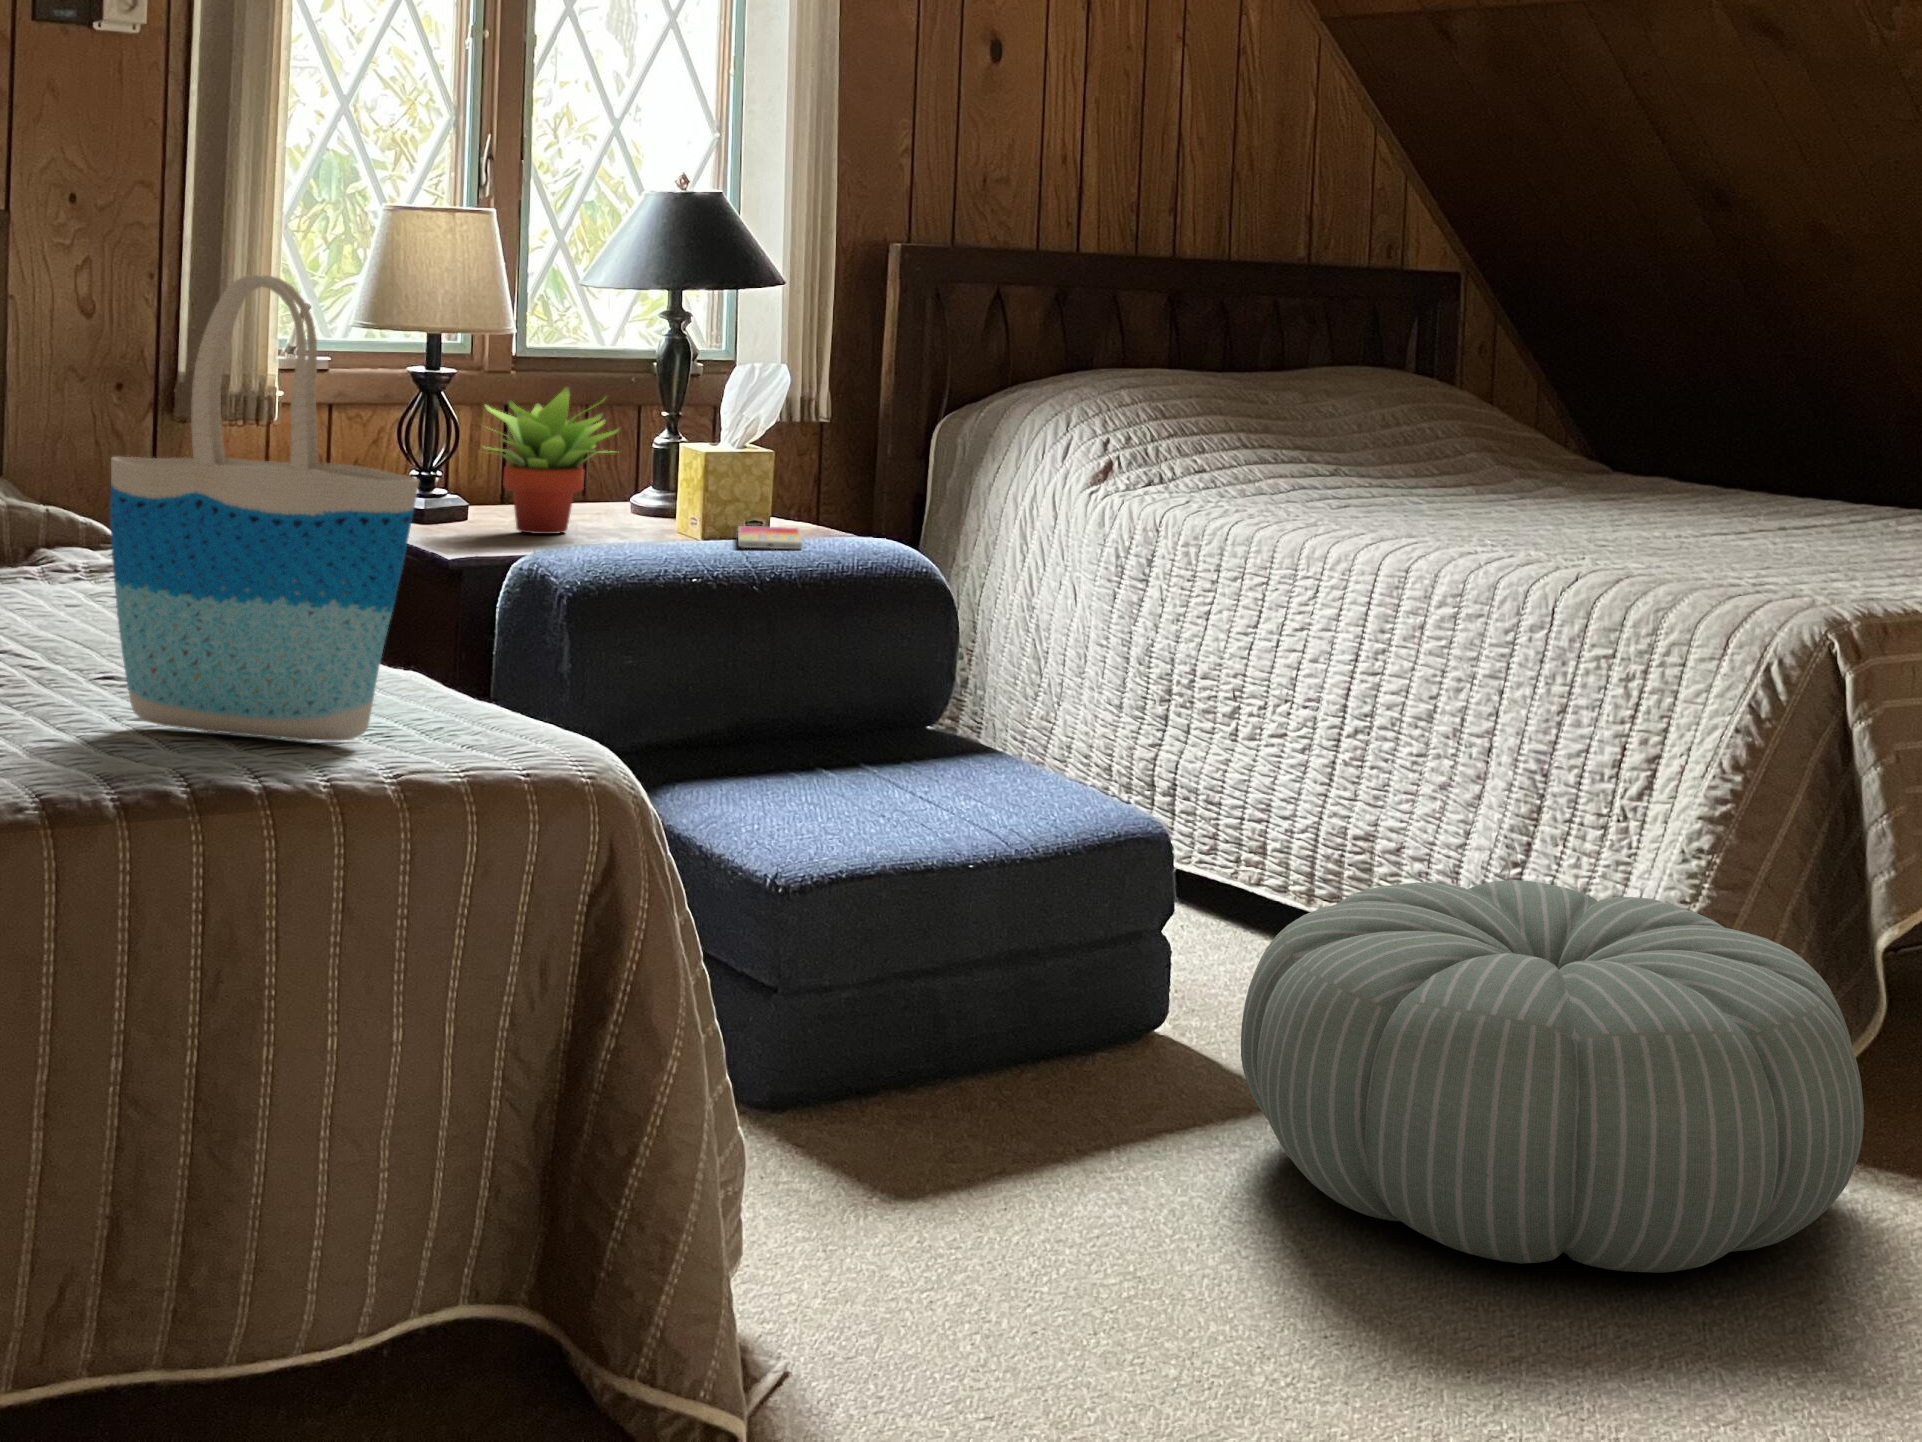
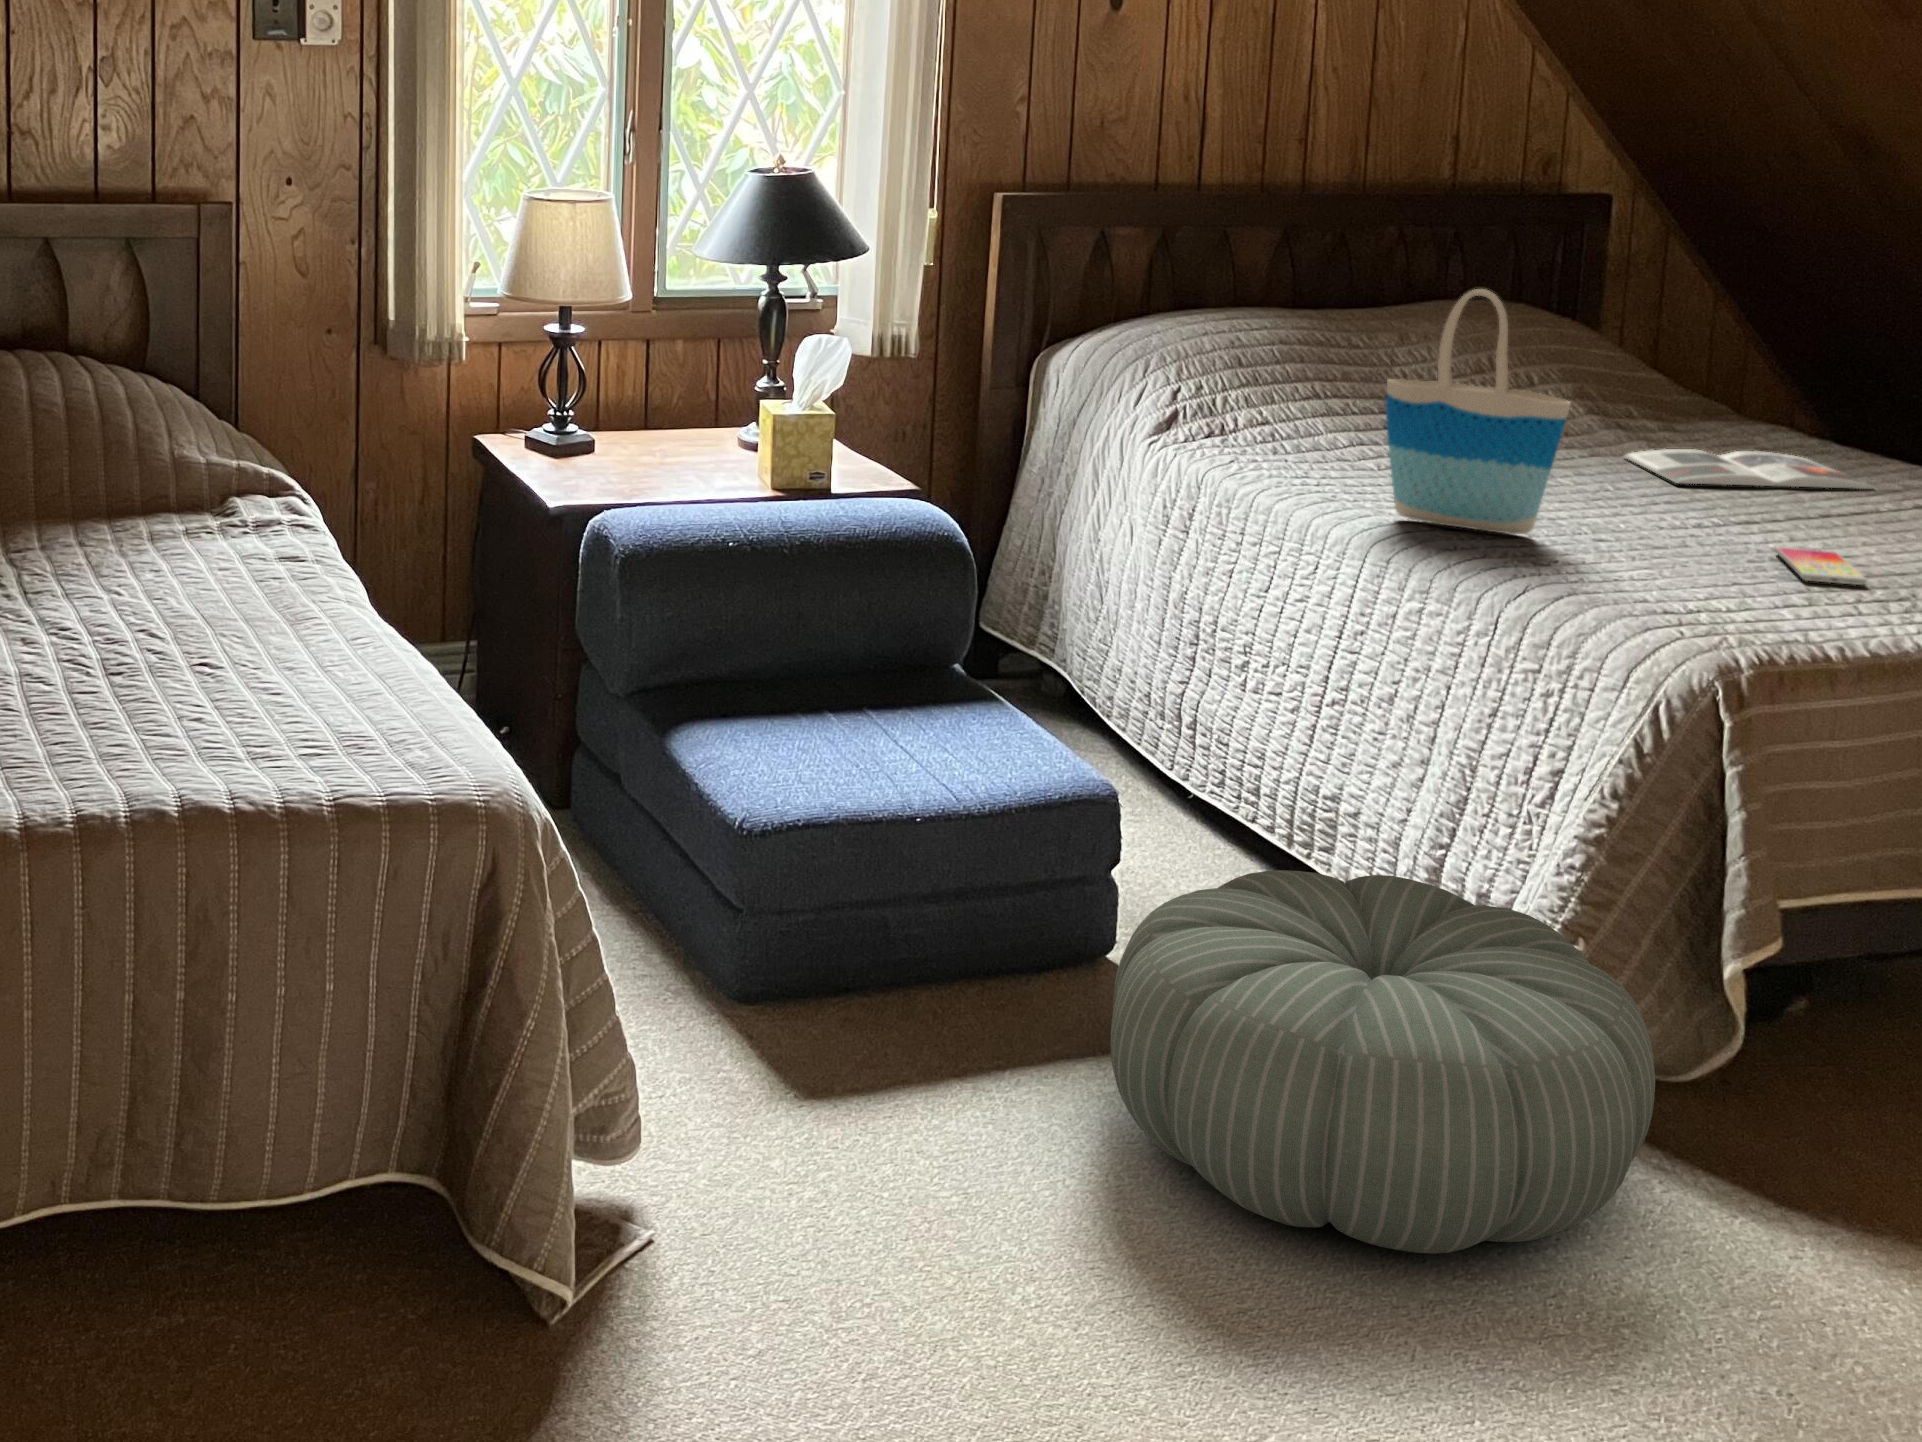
tote bag: present [110,275,419,741] -> present [1386,289,1571,534]
succulent plant: present [484,387,619,534] -> none [587,354,706,481]
magazine: none [1552,487,1800,511] -> present [1624,449,1874,489]
smartphone: present [738,526,802,549] -> present [1774,546,1867,585]

